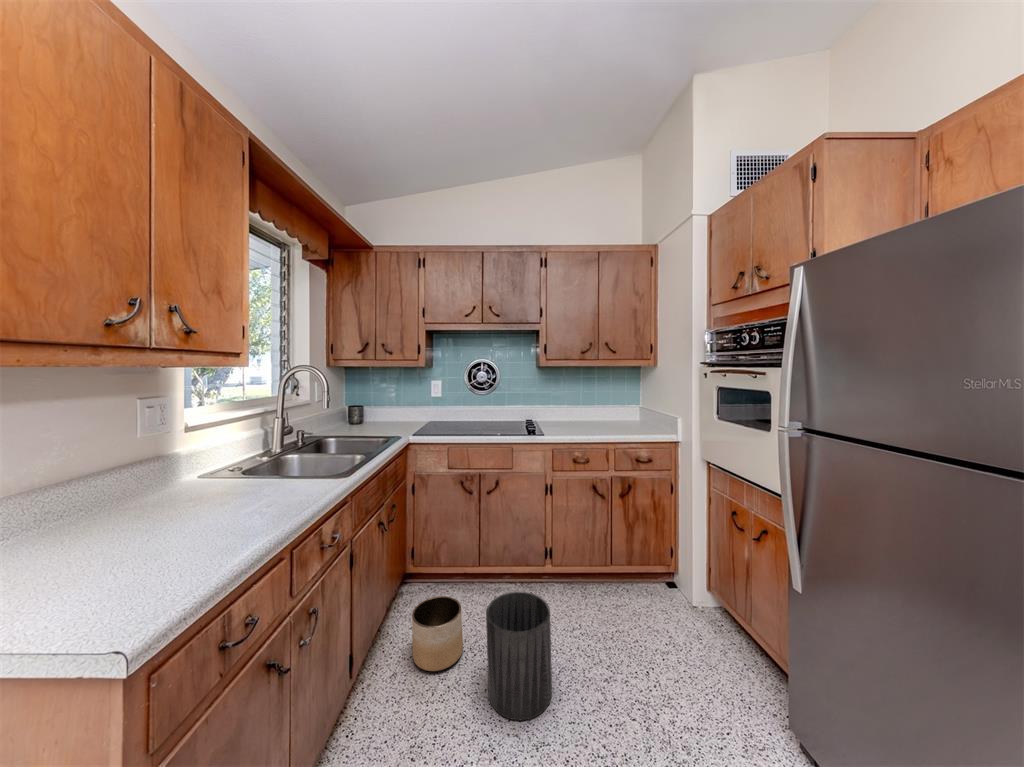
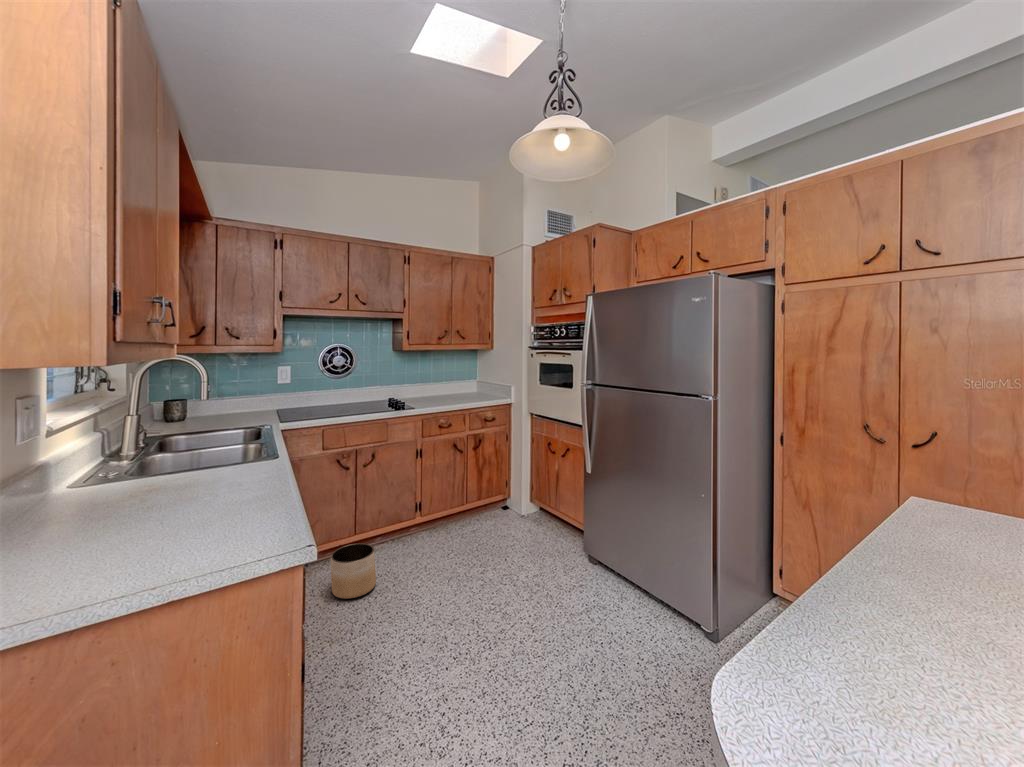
trash can: present [486,592,552,720] -> none [407,518,456,599]

